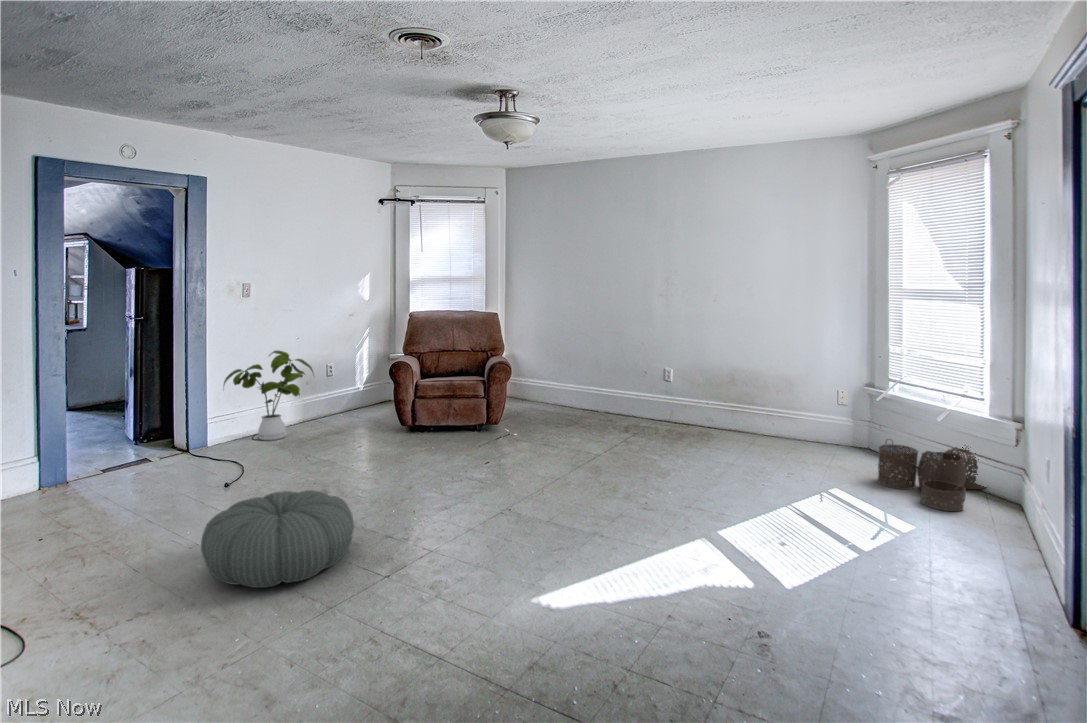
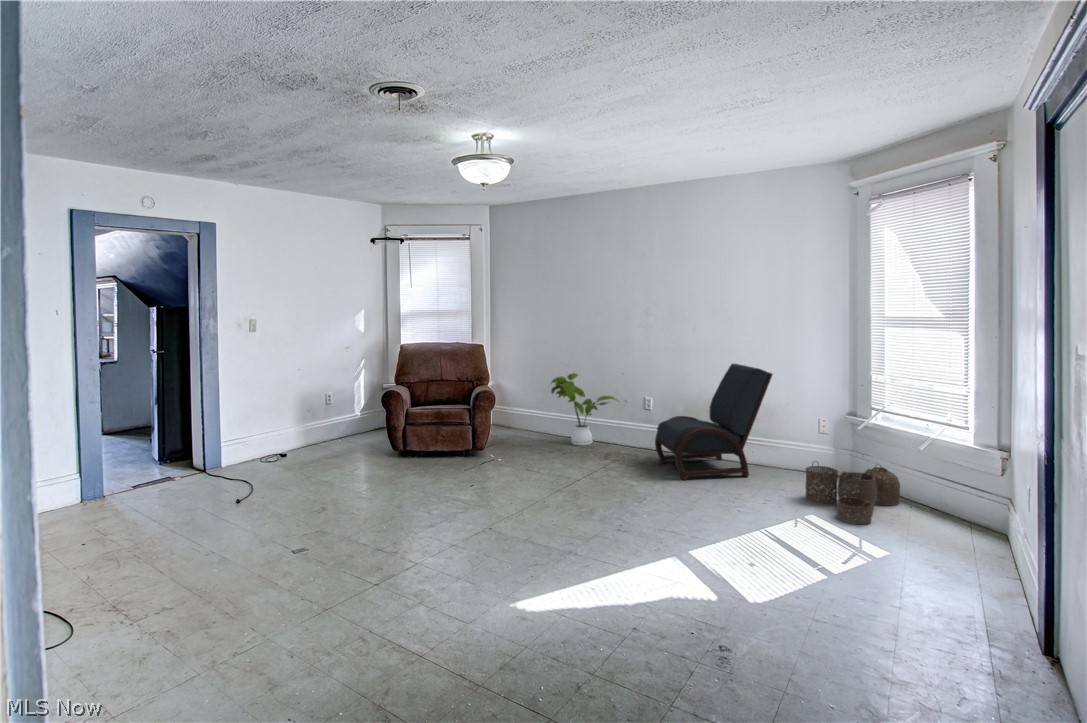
lounge chair: none [695,330,835,460] -> present [655,364,772,480]
house plant: present [224,351,314,440] -> present [551,373,617,446]
pouf: present [201,490,354,588] -> none [216,506,344,587]

